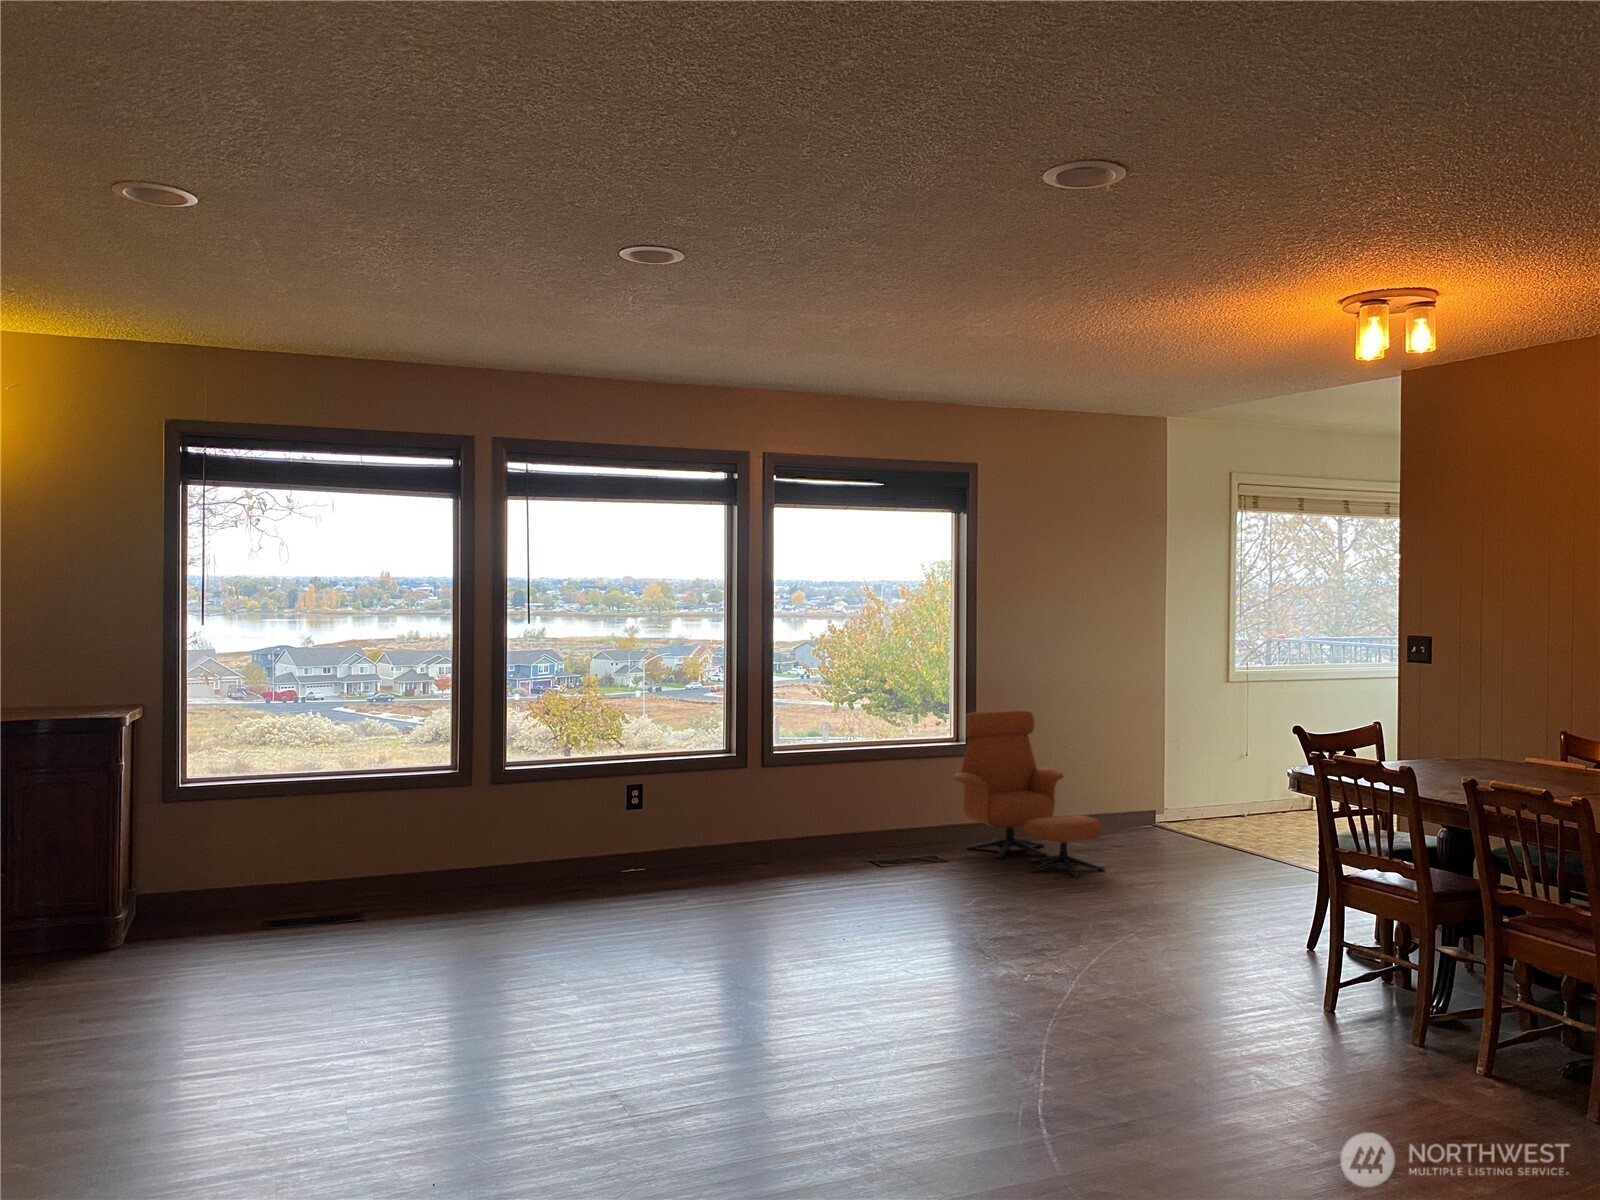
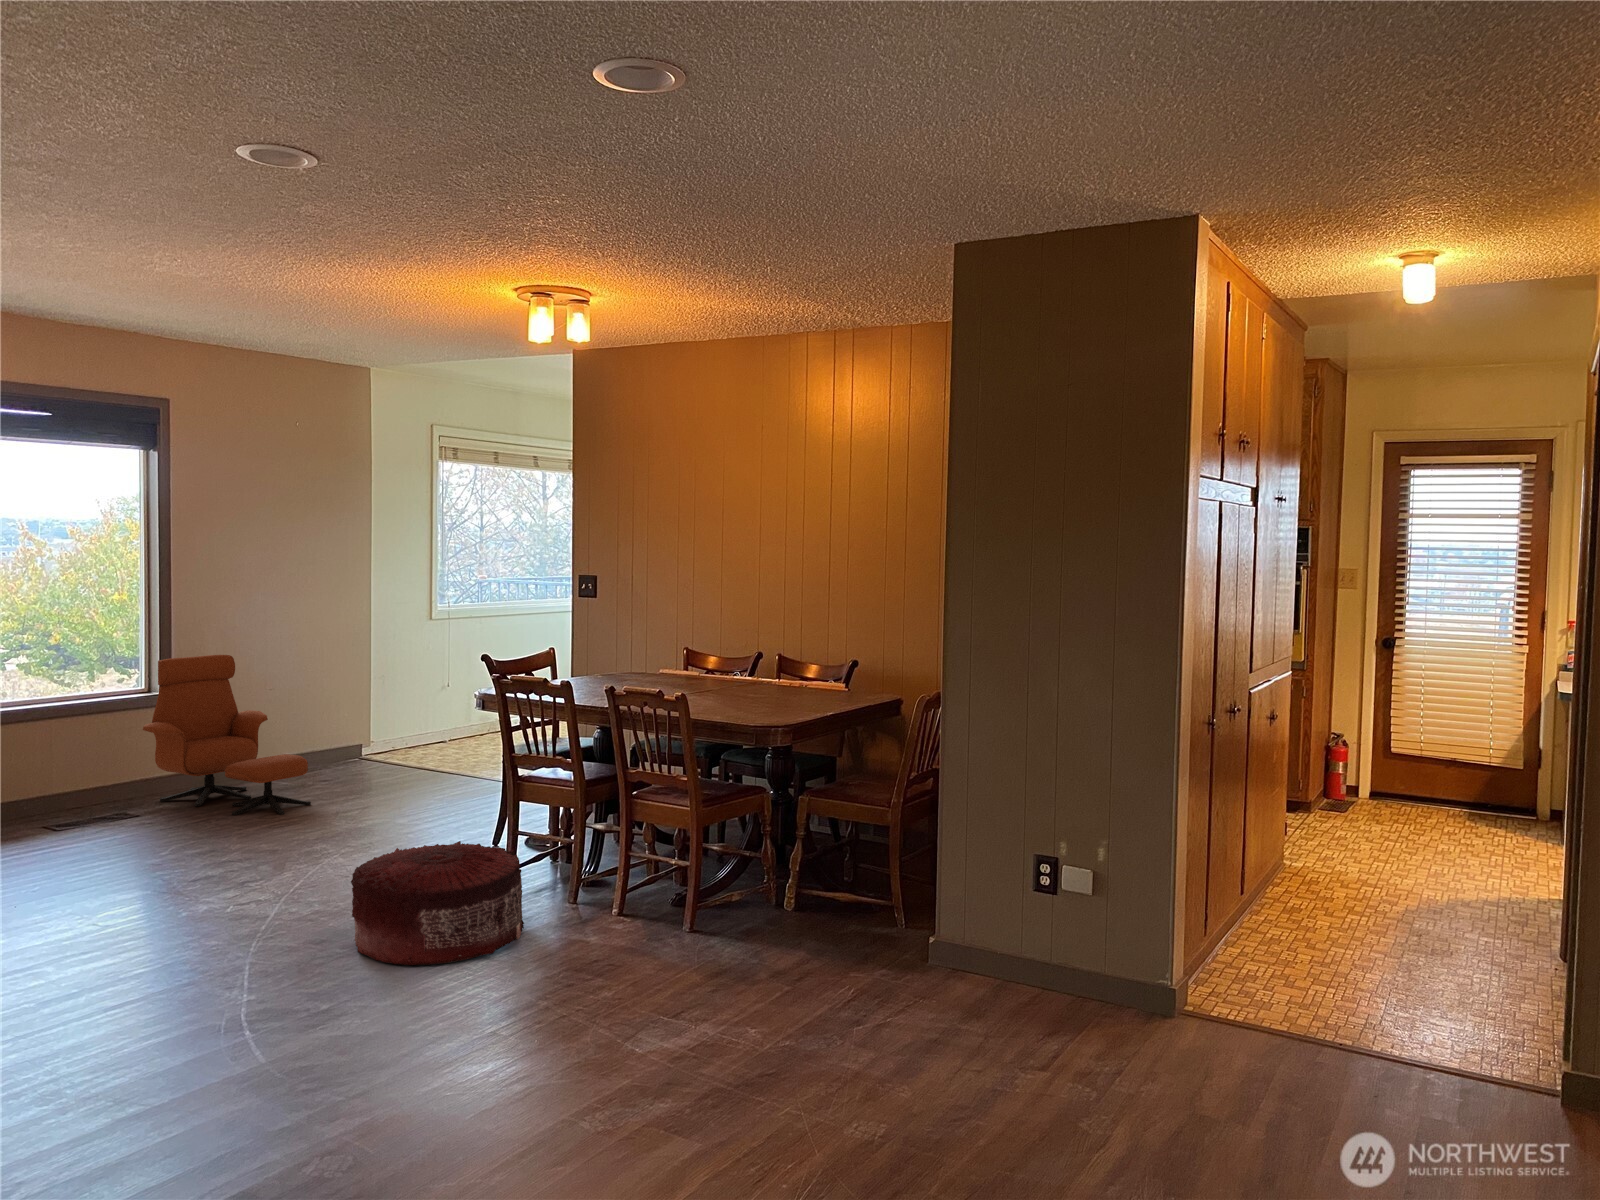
pouf: none [1149,943,1356,1096] -> present [351,841,524,966]

